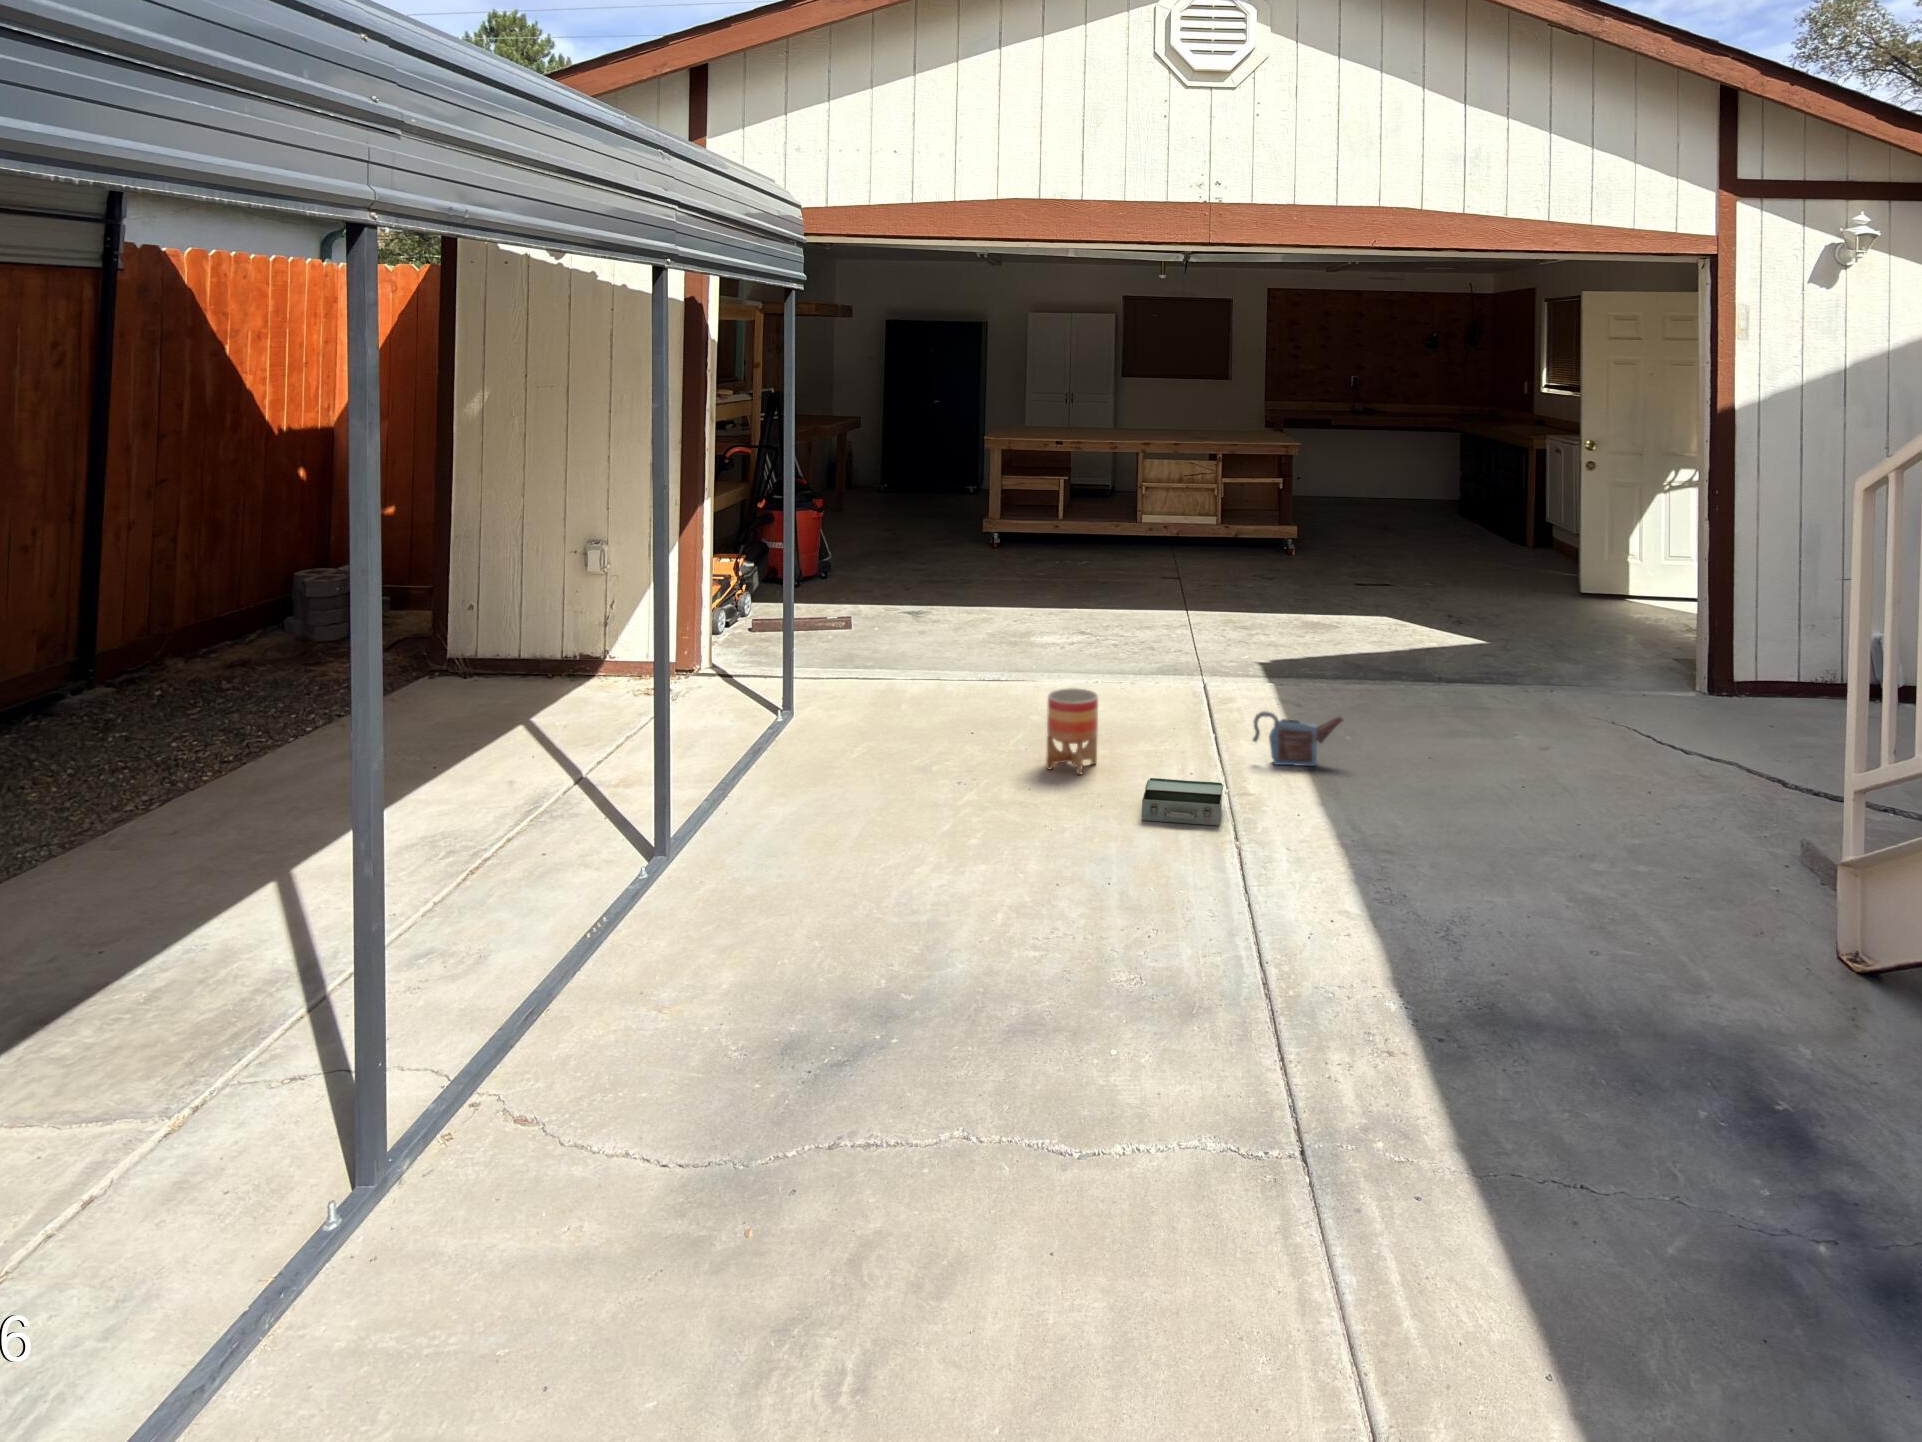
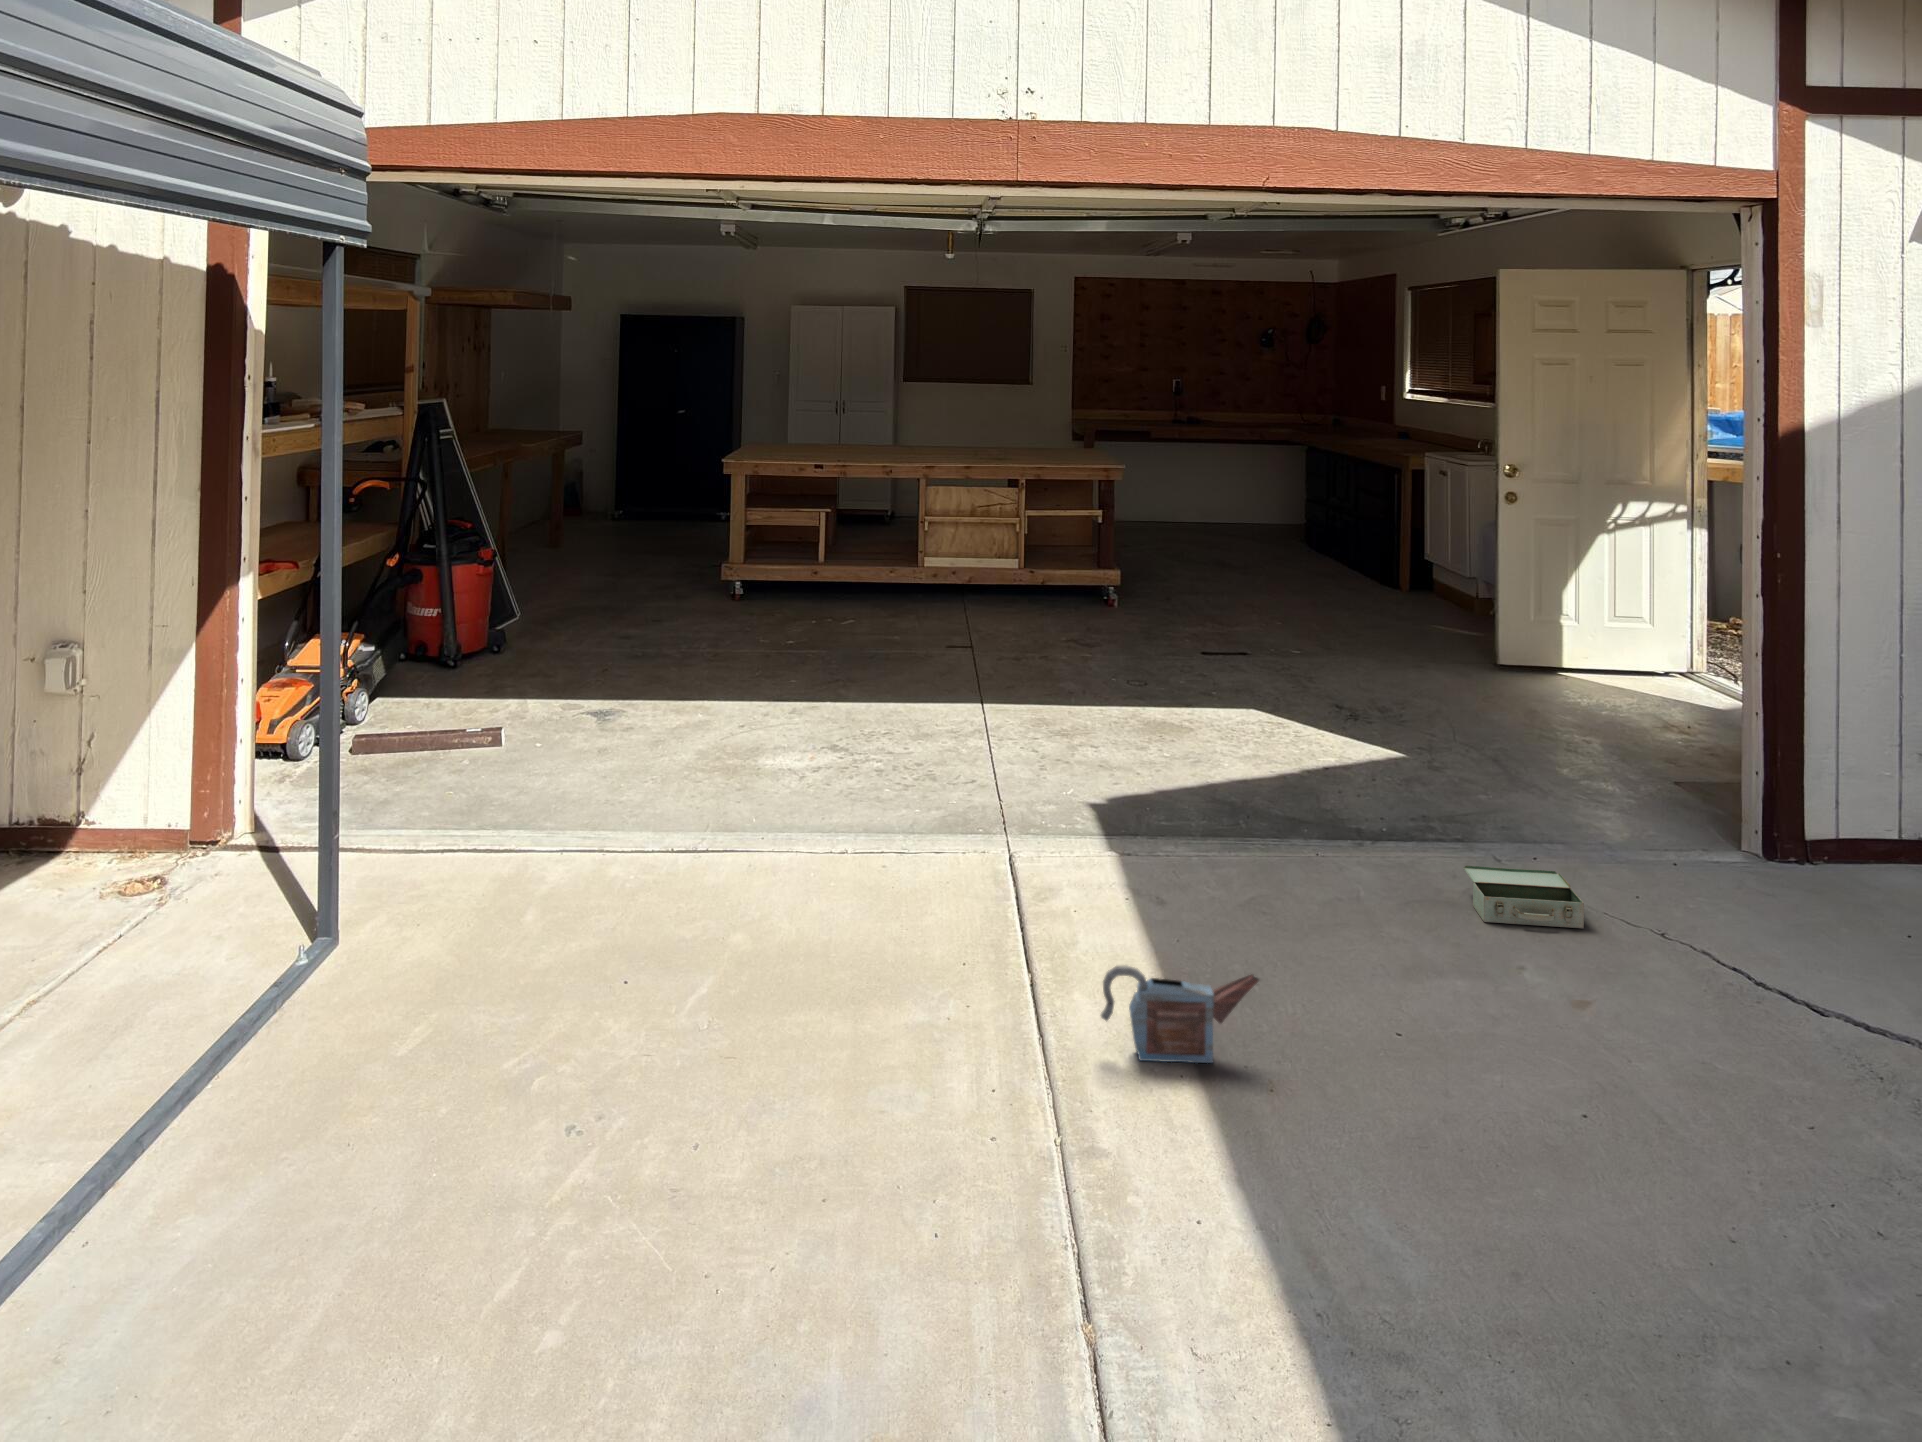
planter: present [1046,688,1098,775] -> none [739,930,832,1103]
toolbox: present [1142,778,1223,826] -> present [1463,866,1584,928]

